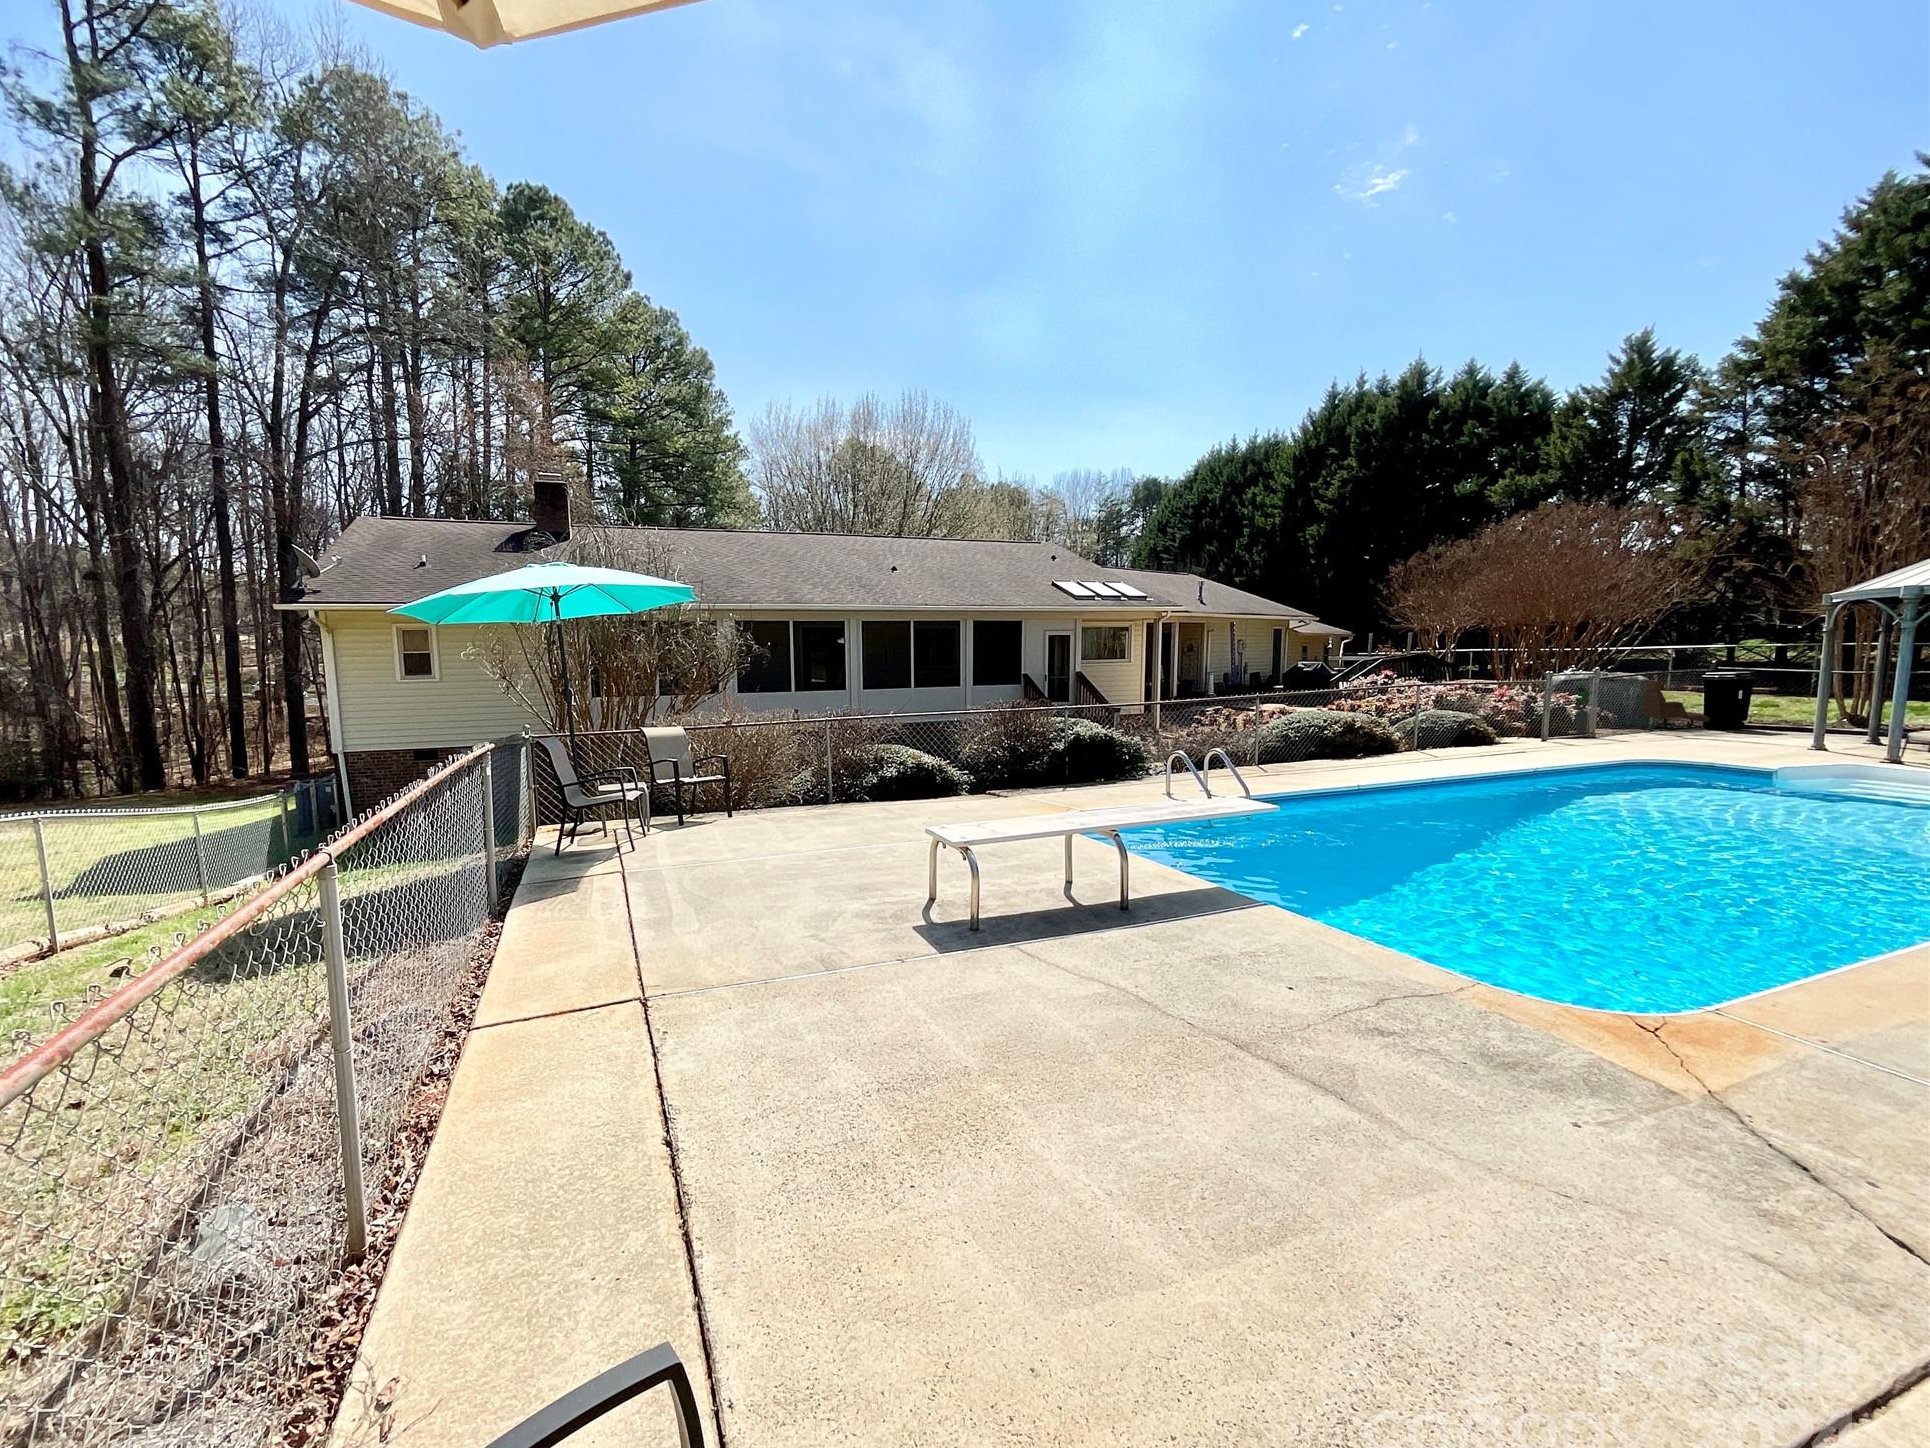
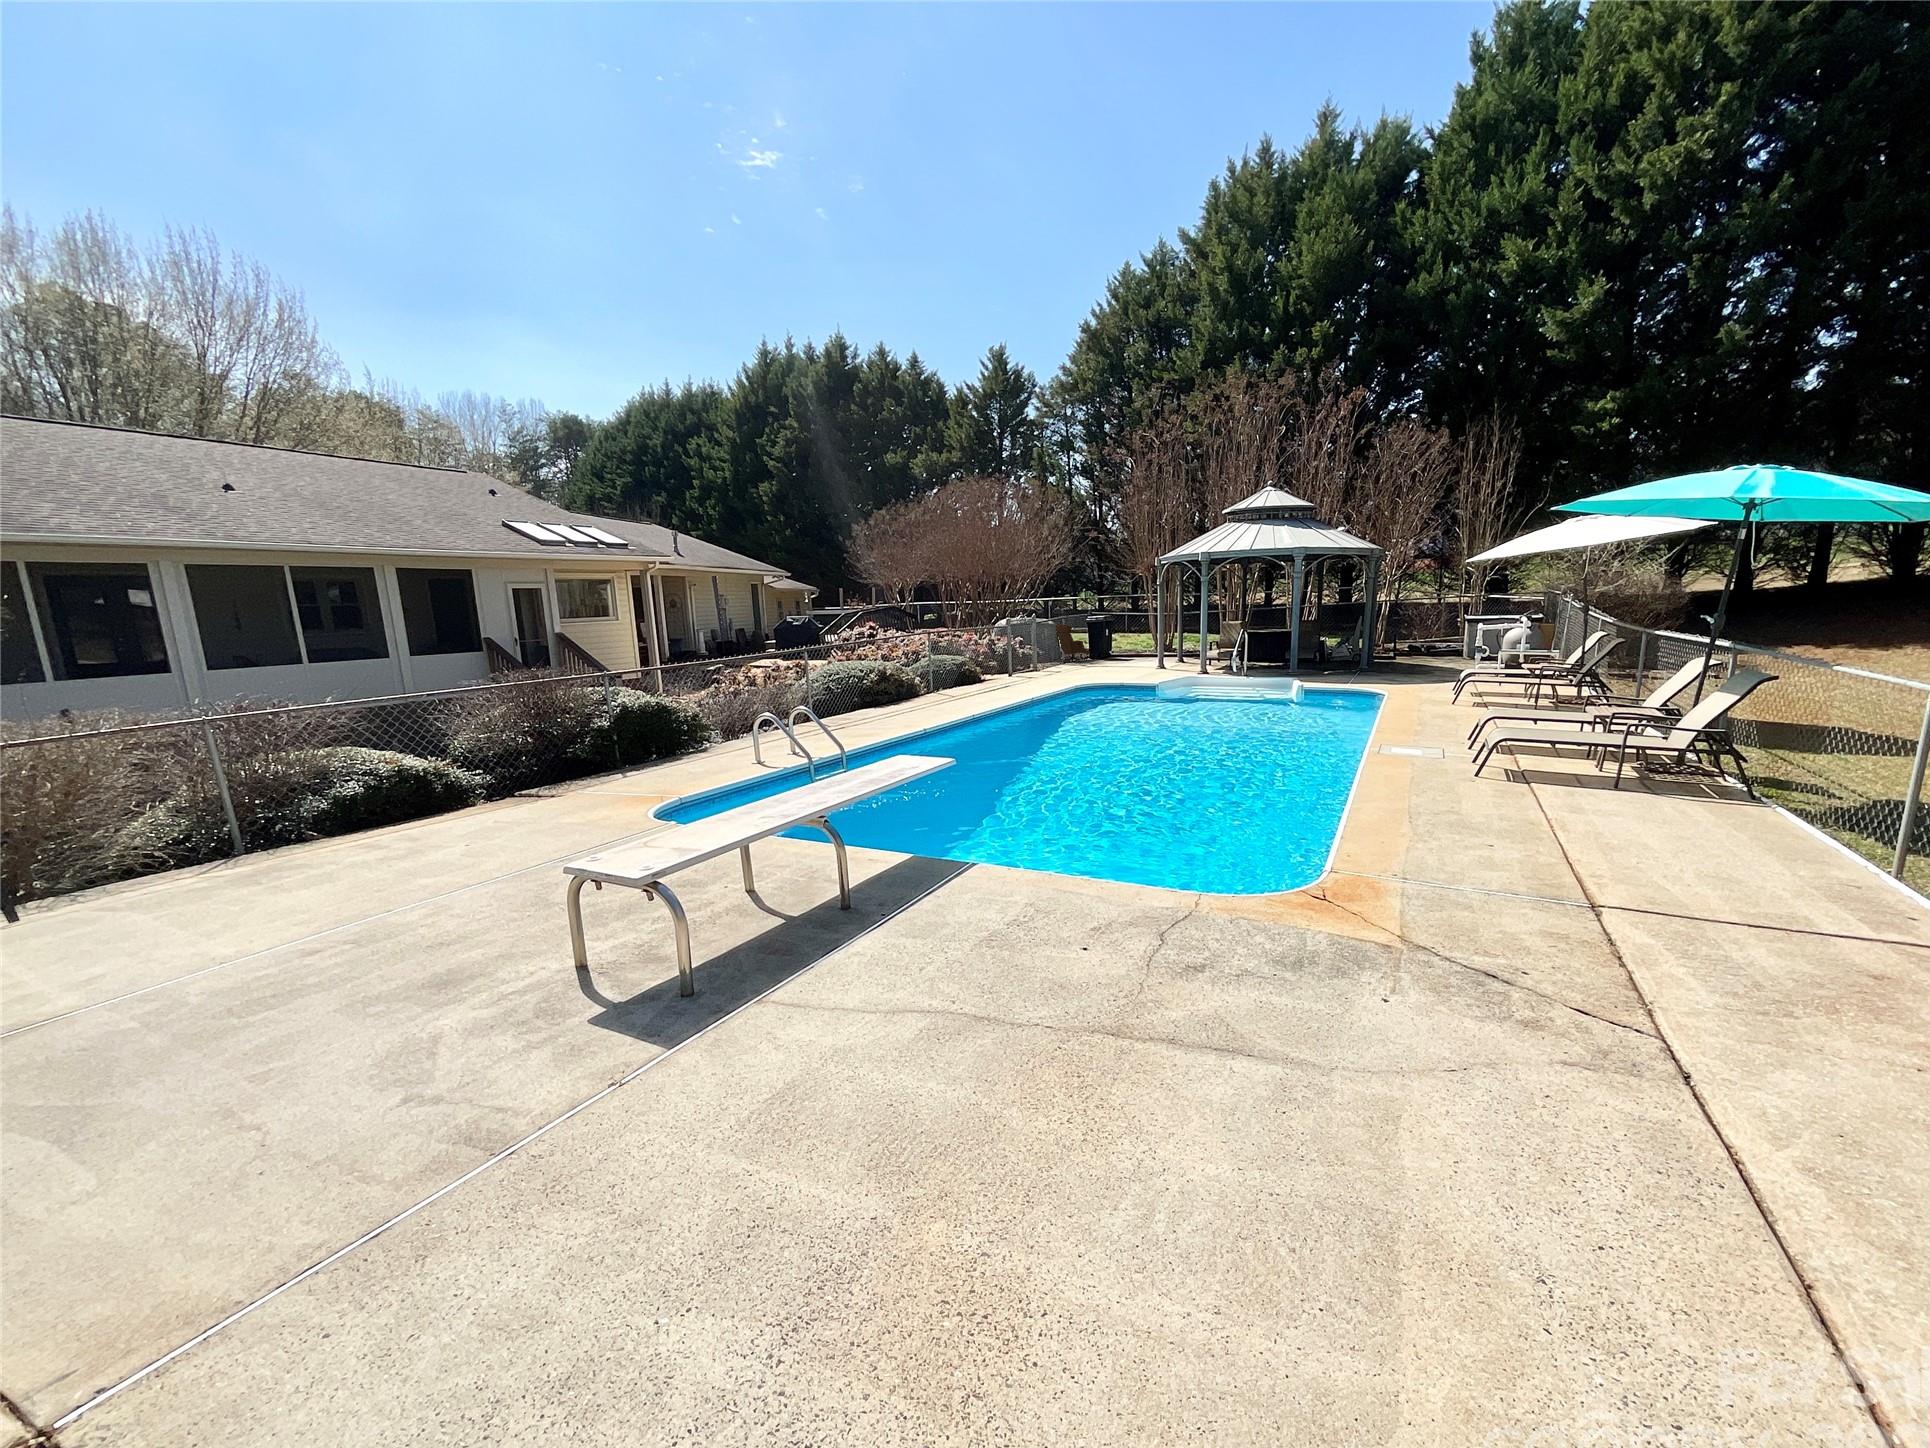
potted plant: present [1576,682,1593,734] -> none [1020,627,1038,670]

